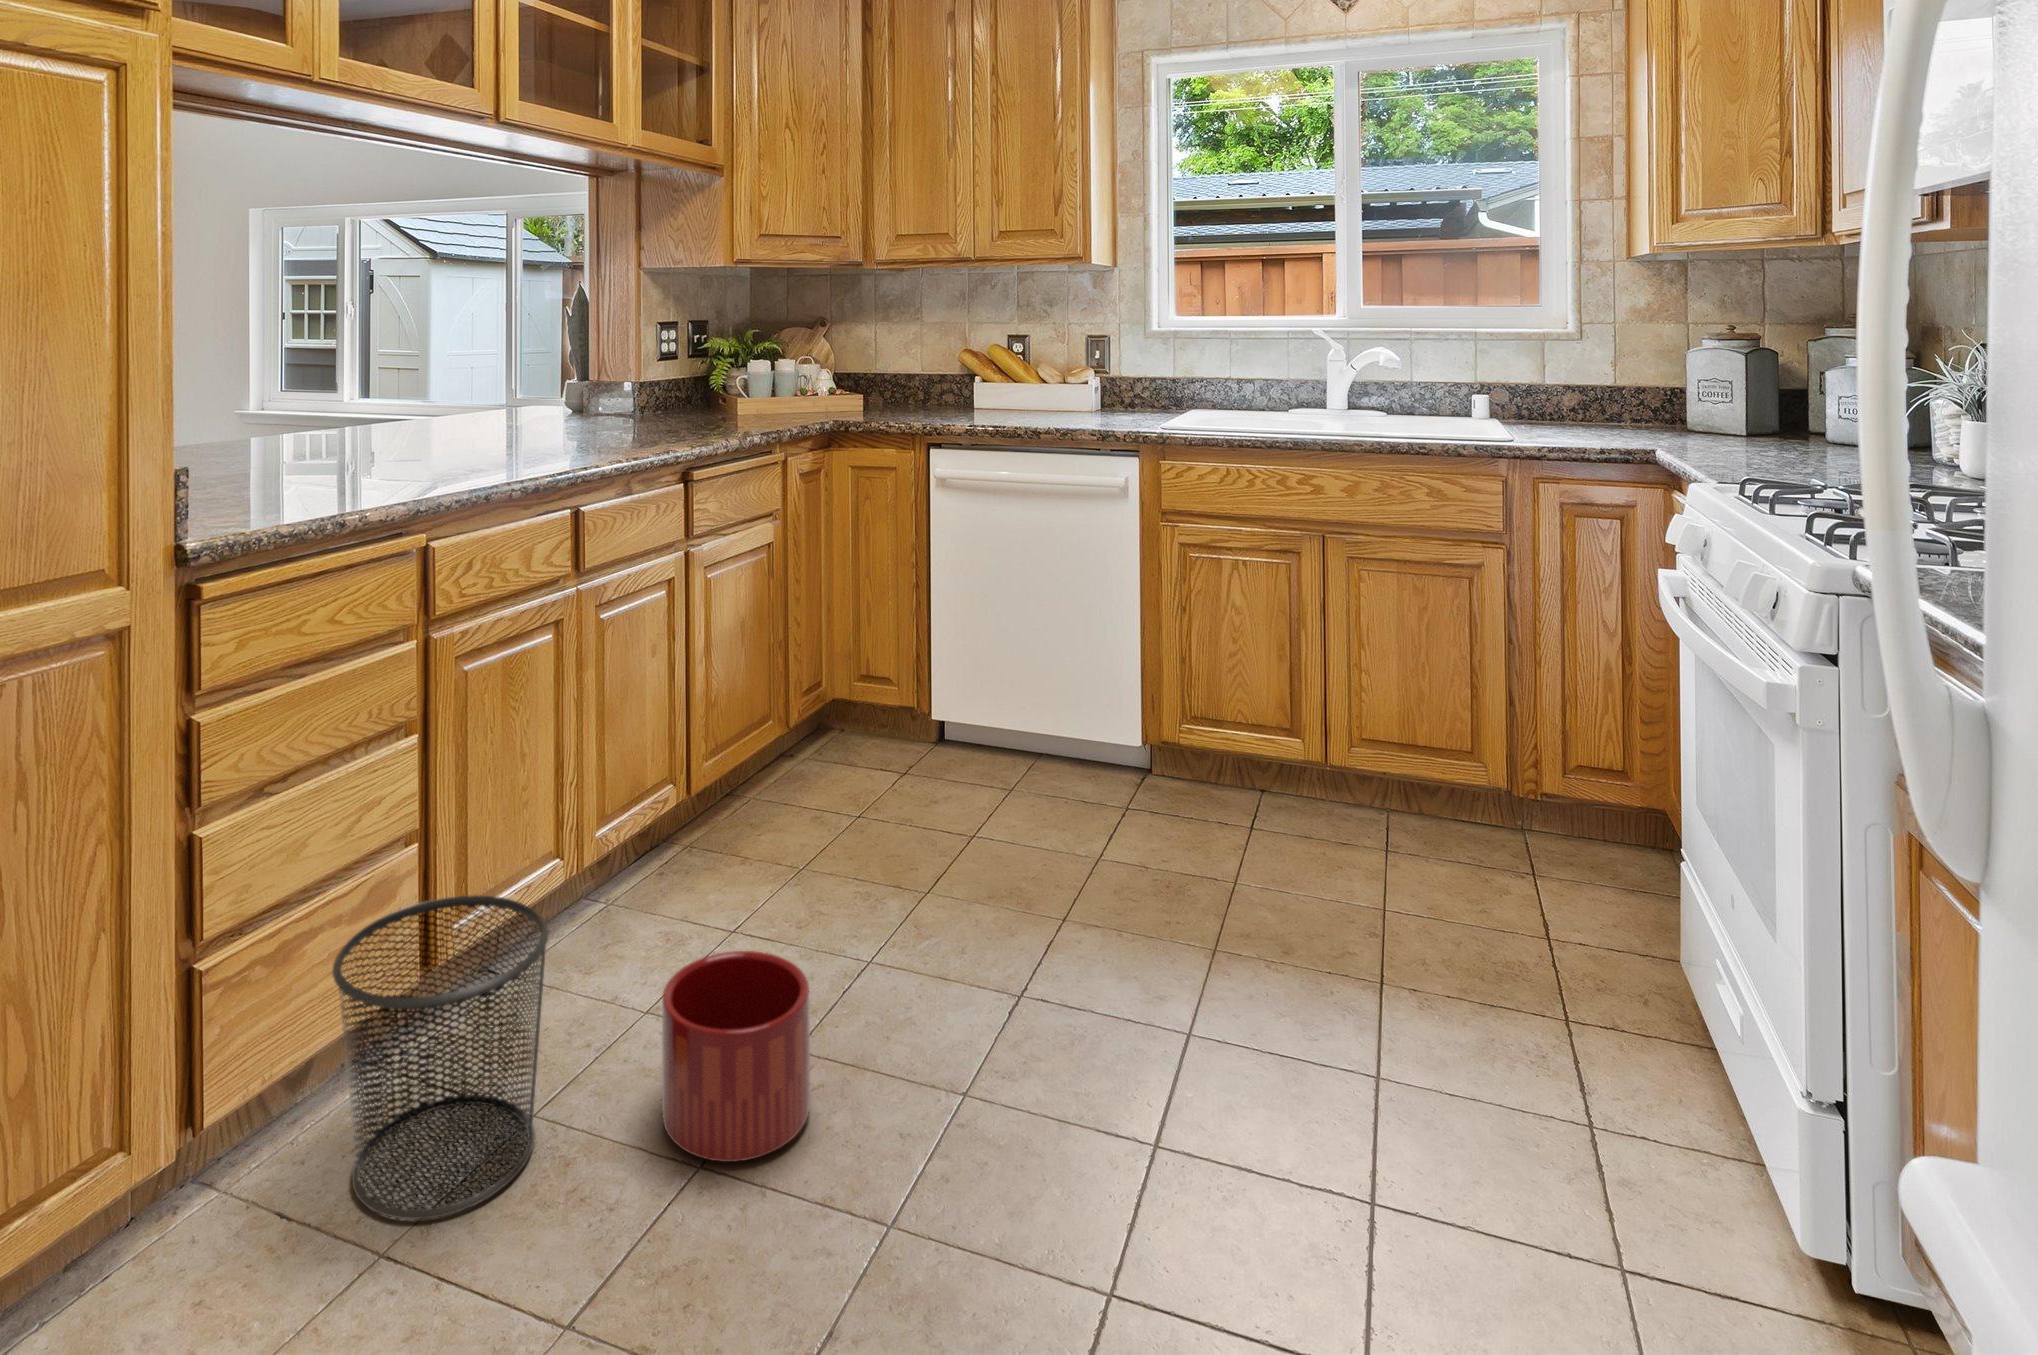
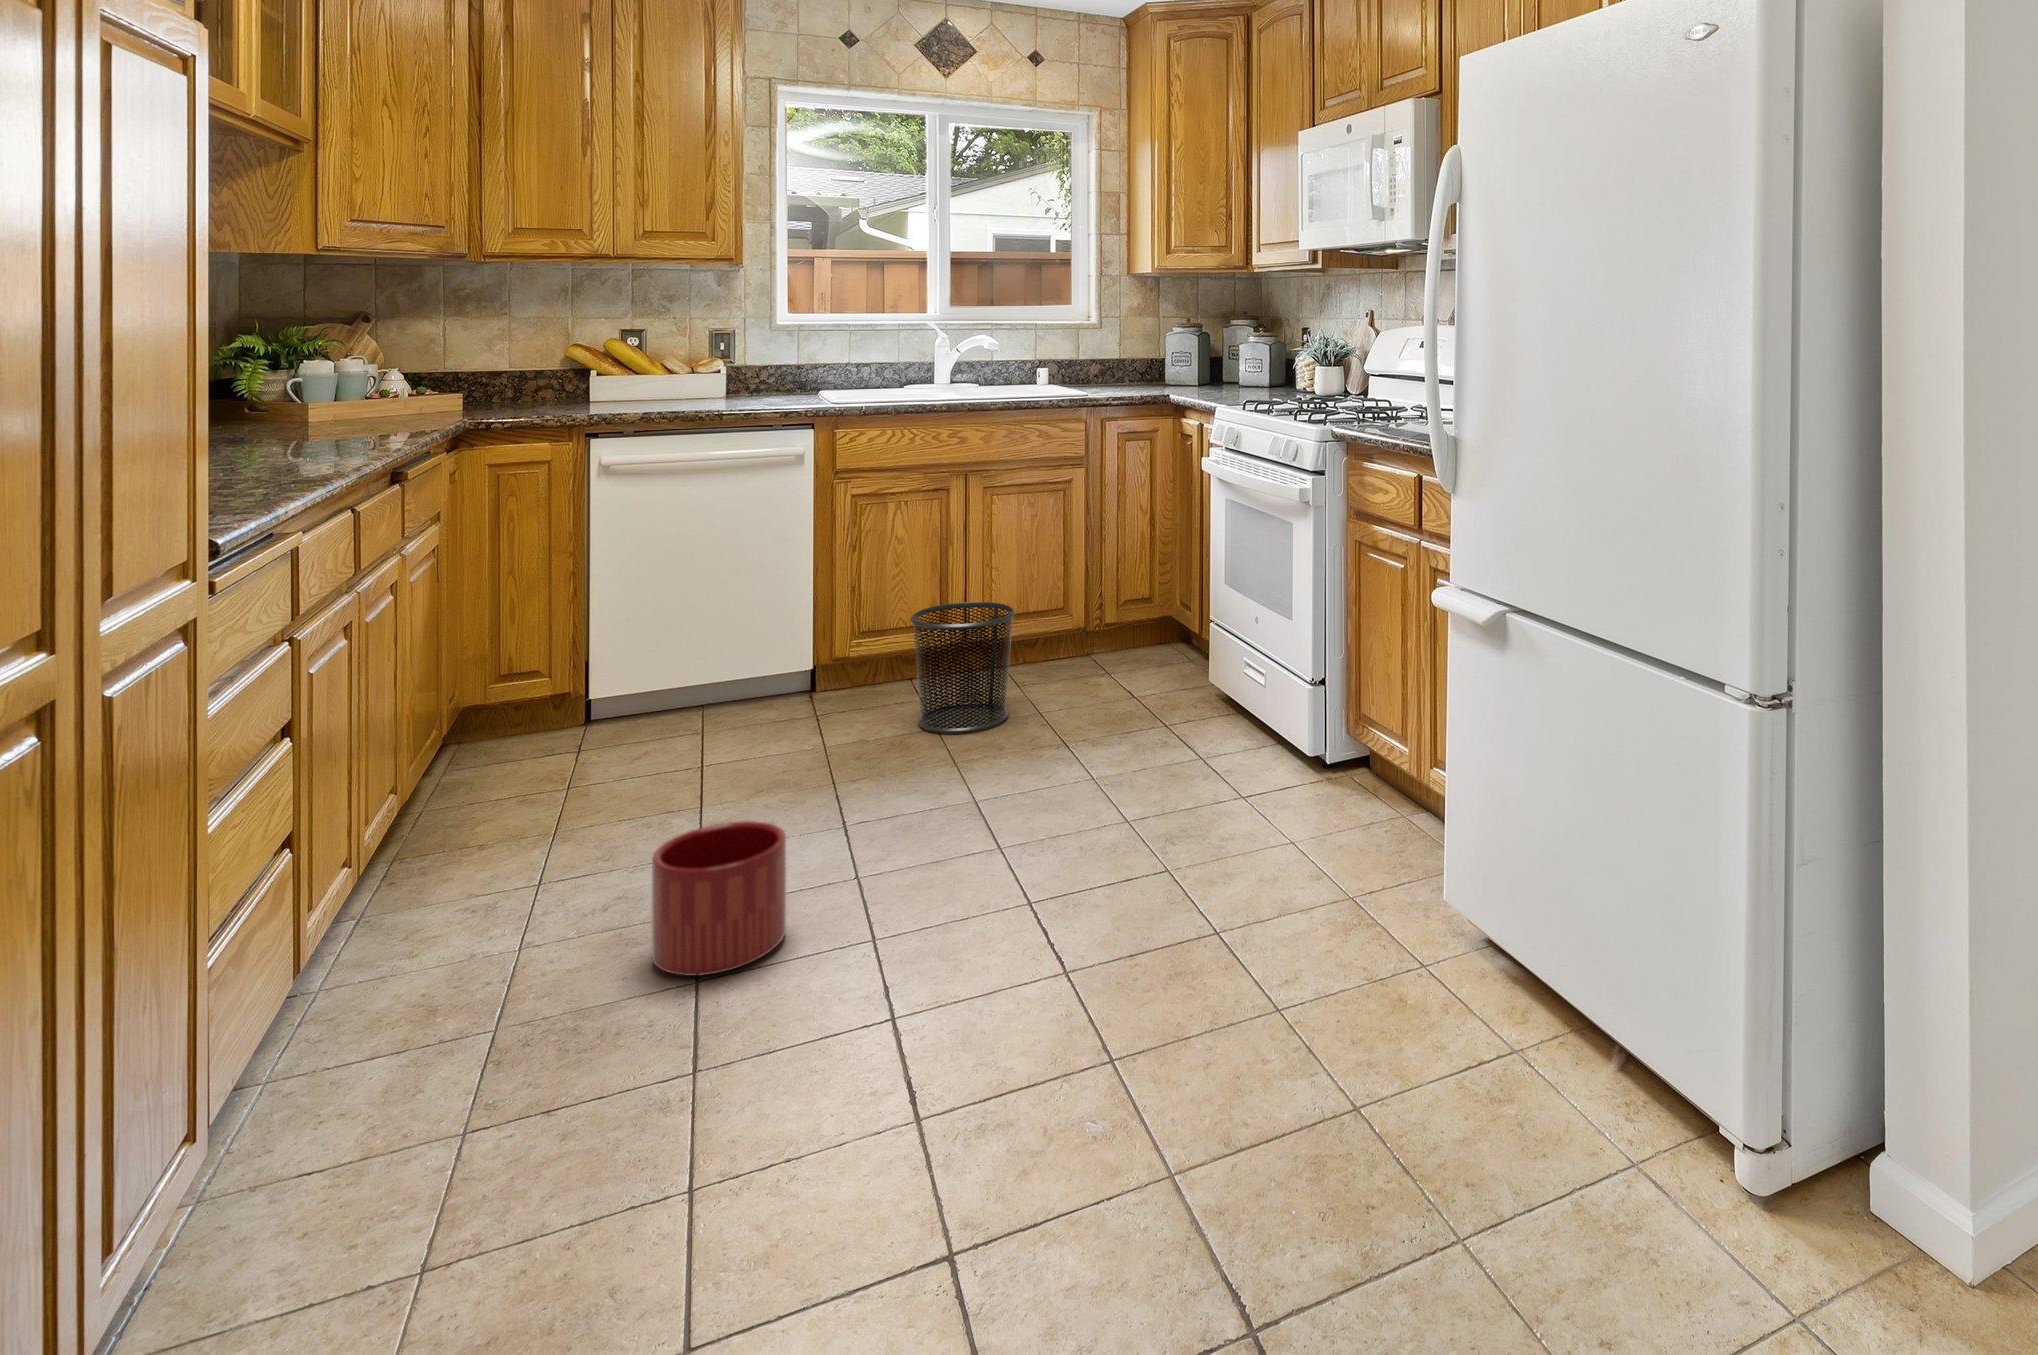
waste bin: present [332,895,548,1220] -> present [910,602,1016,733]

